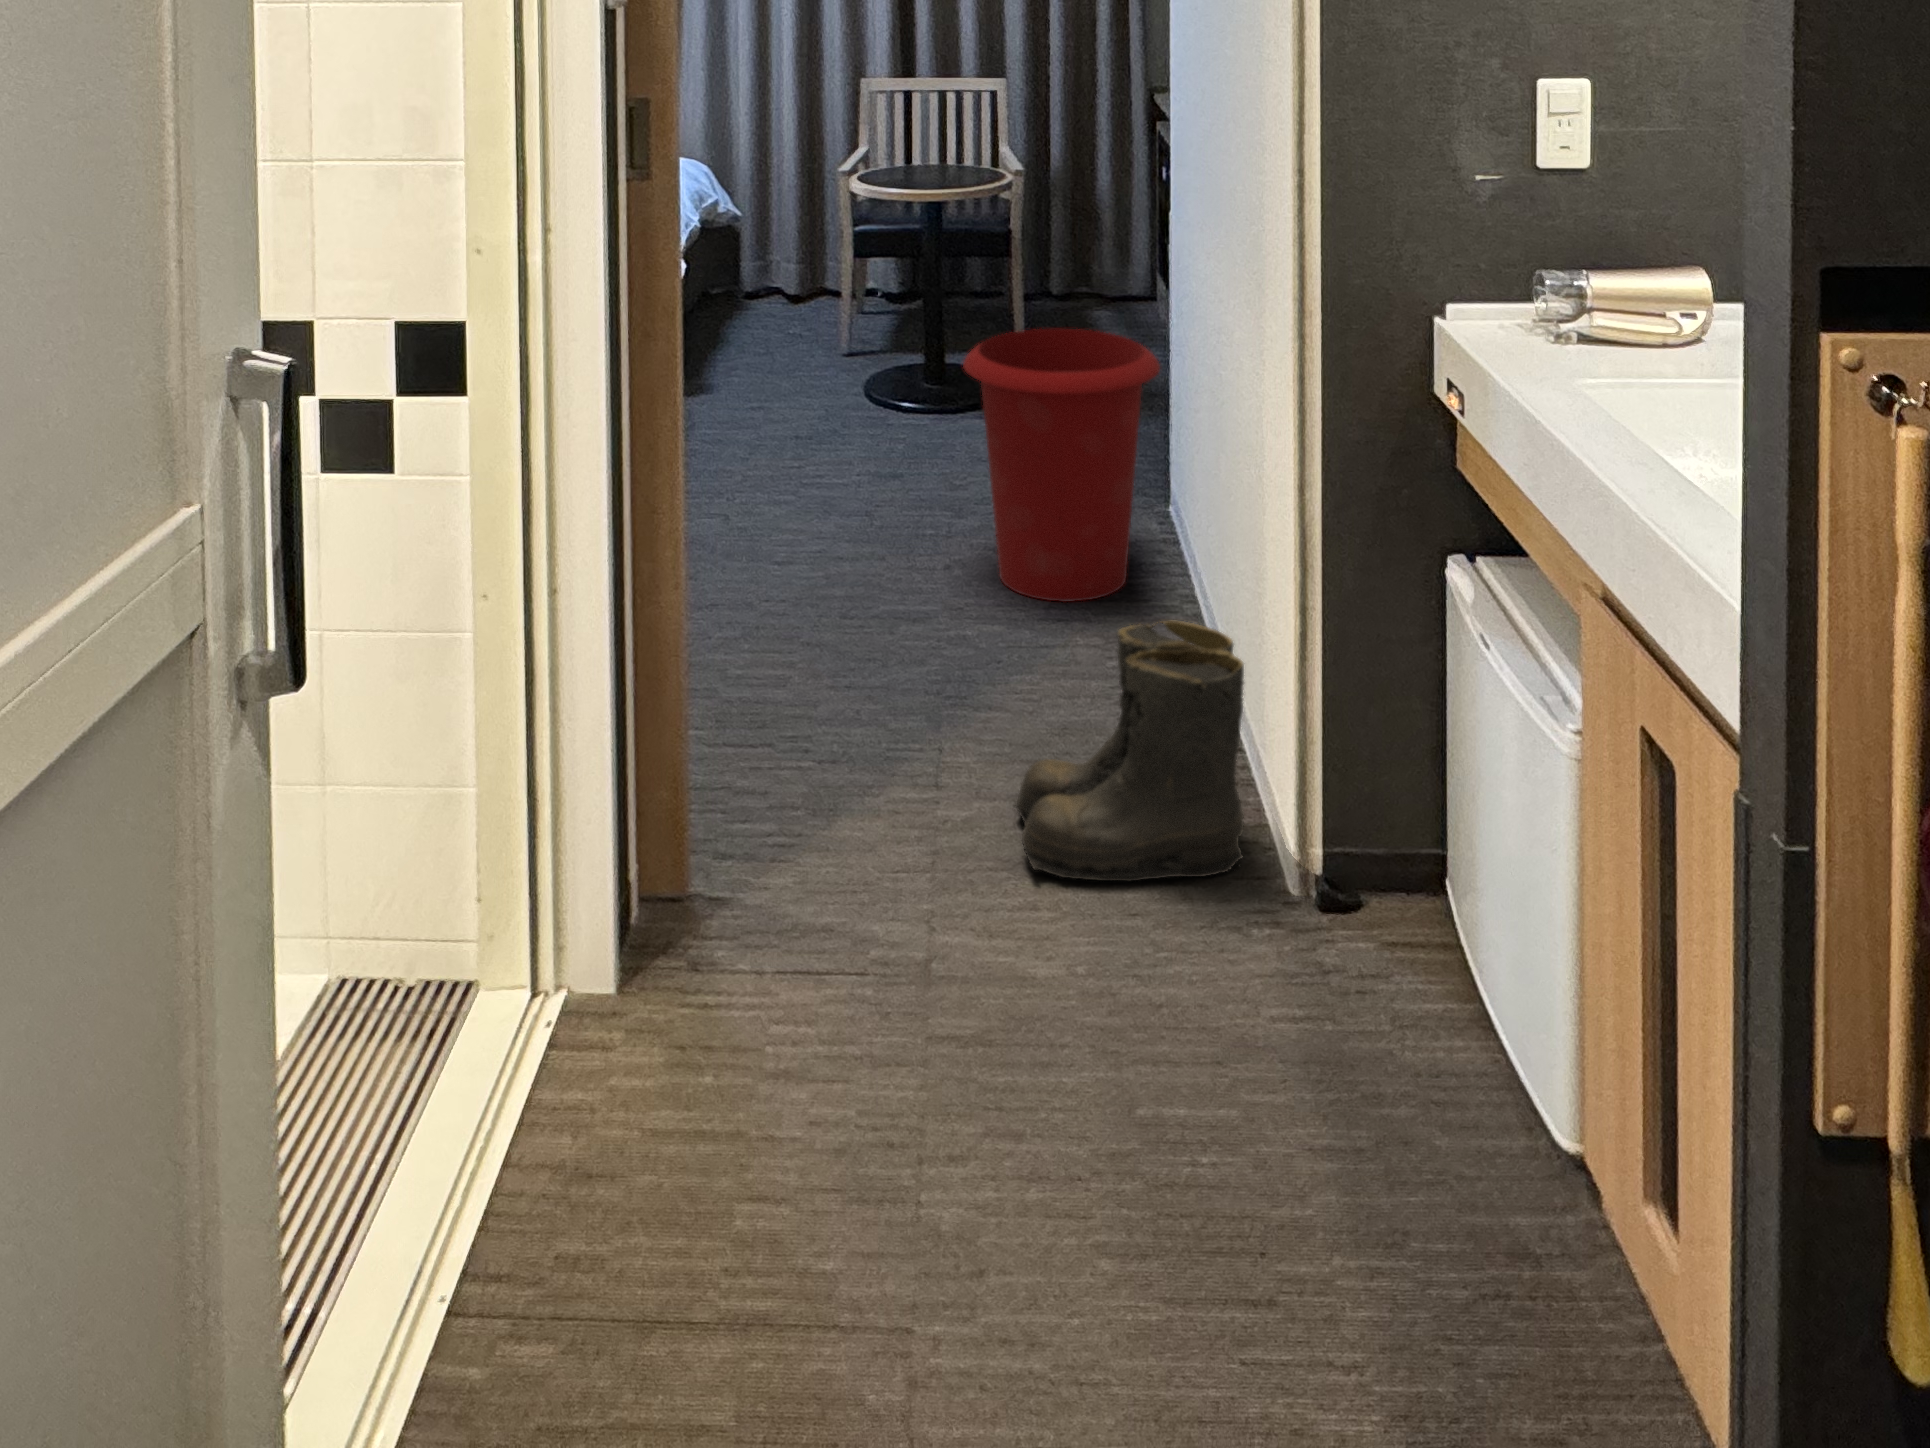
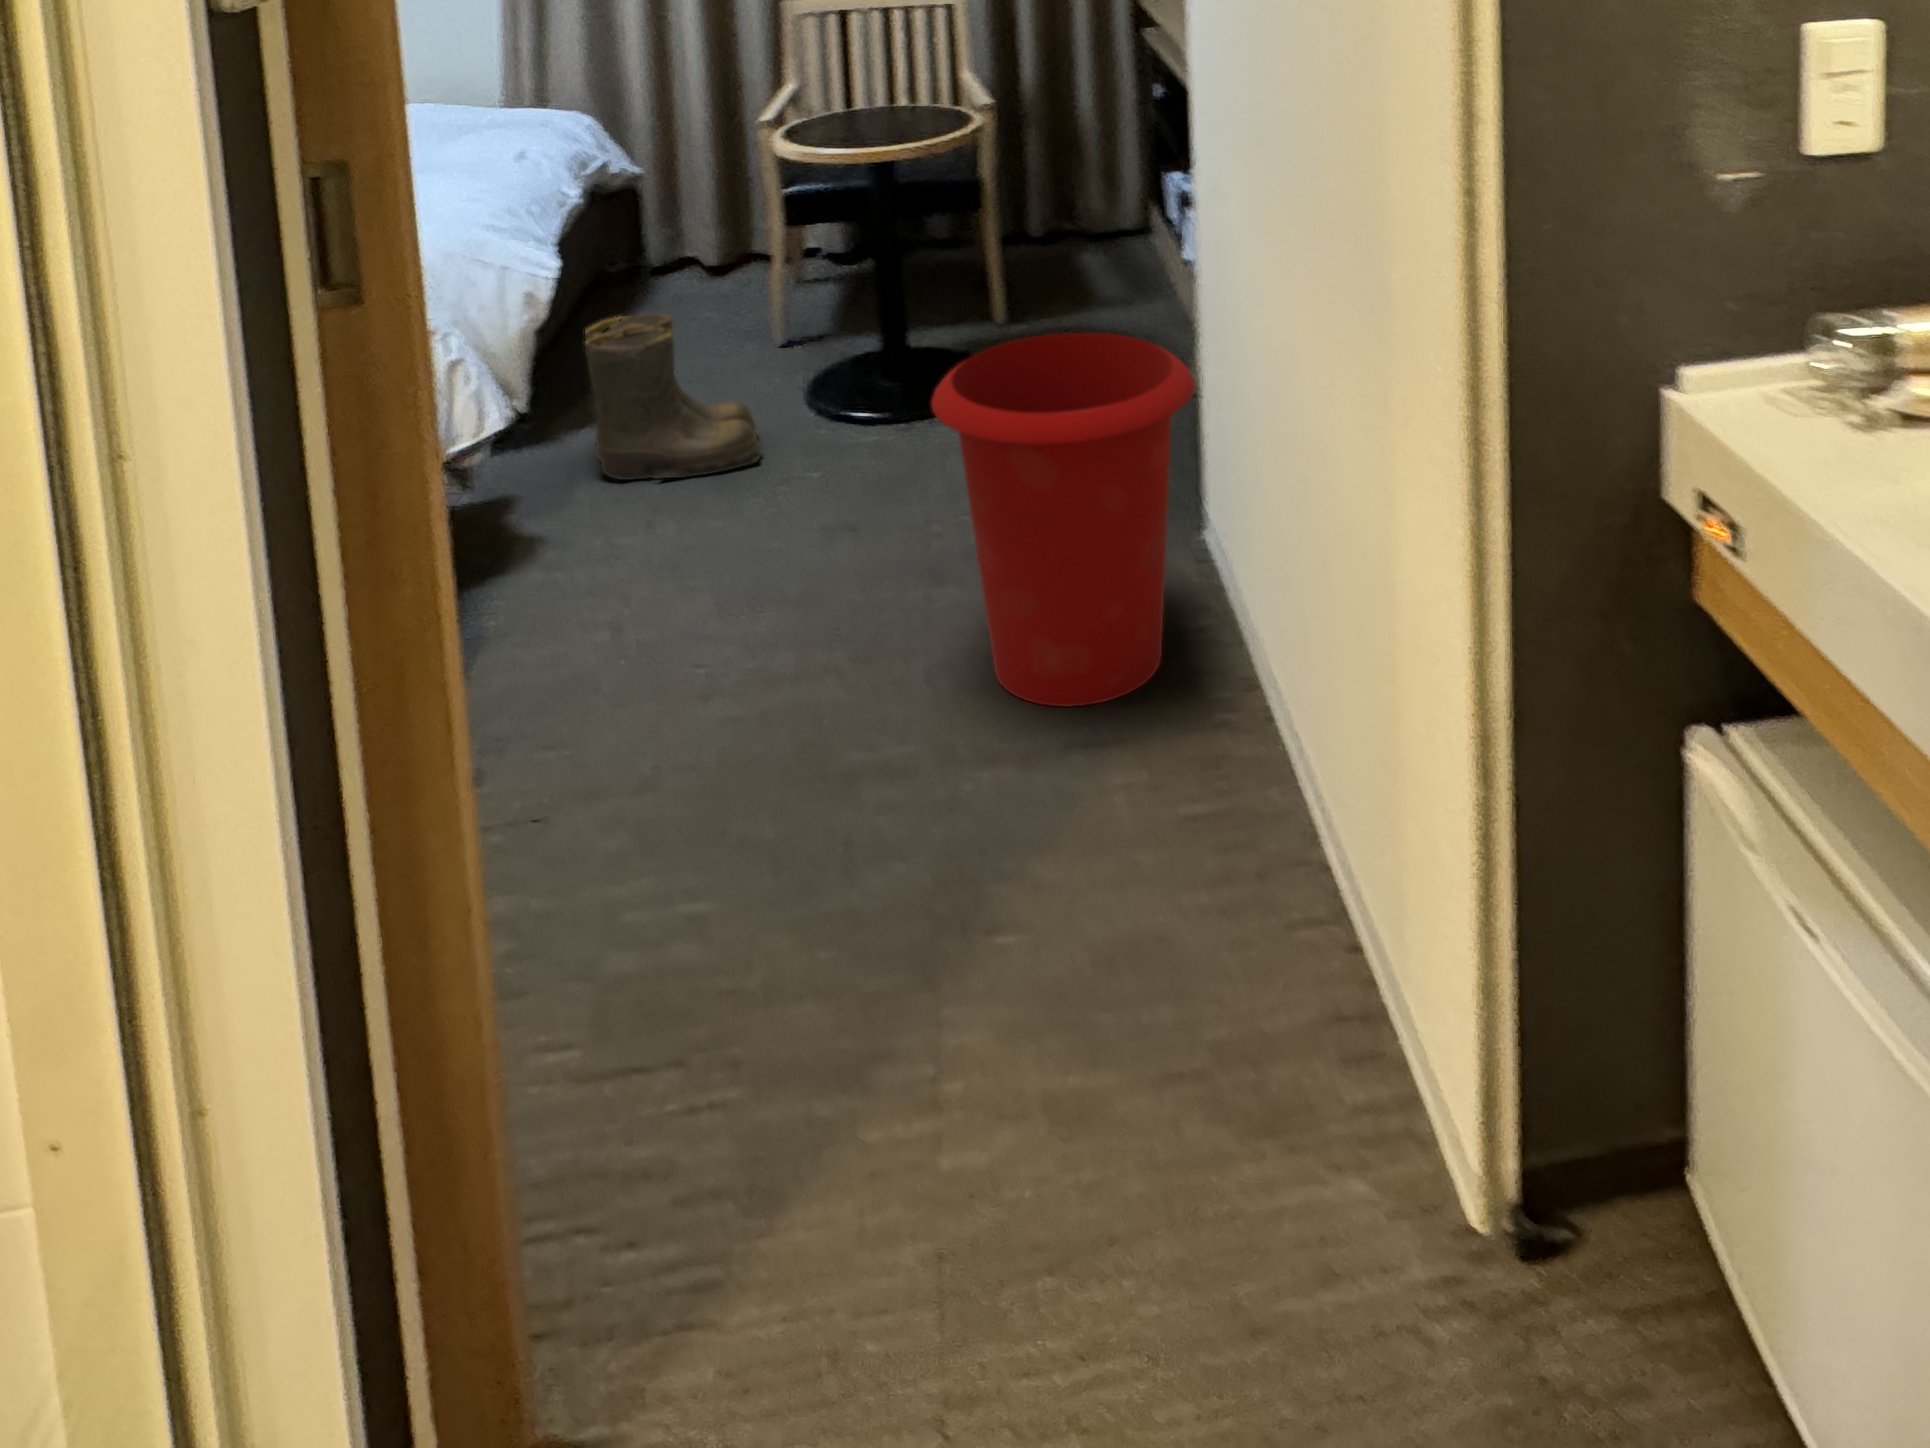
boots: present [1016,621,1244,882] -> present [585,314,761,480]

